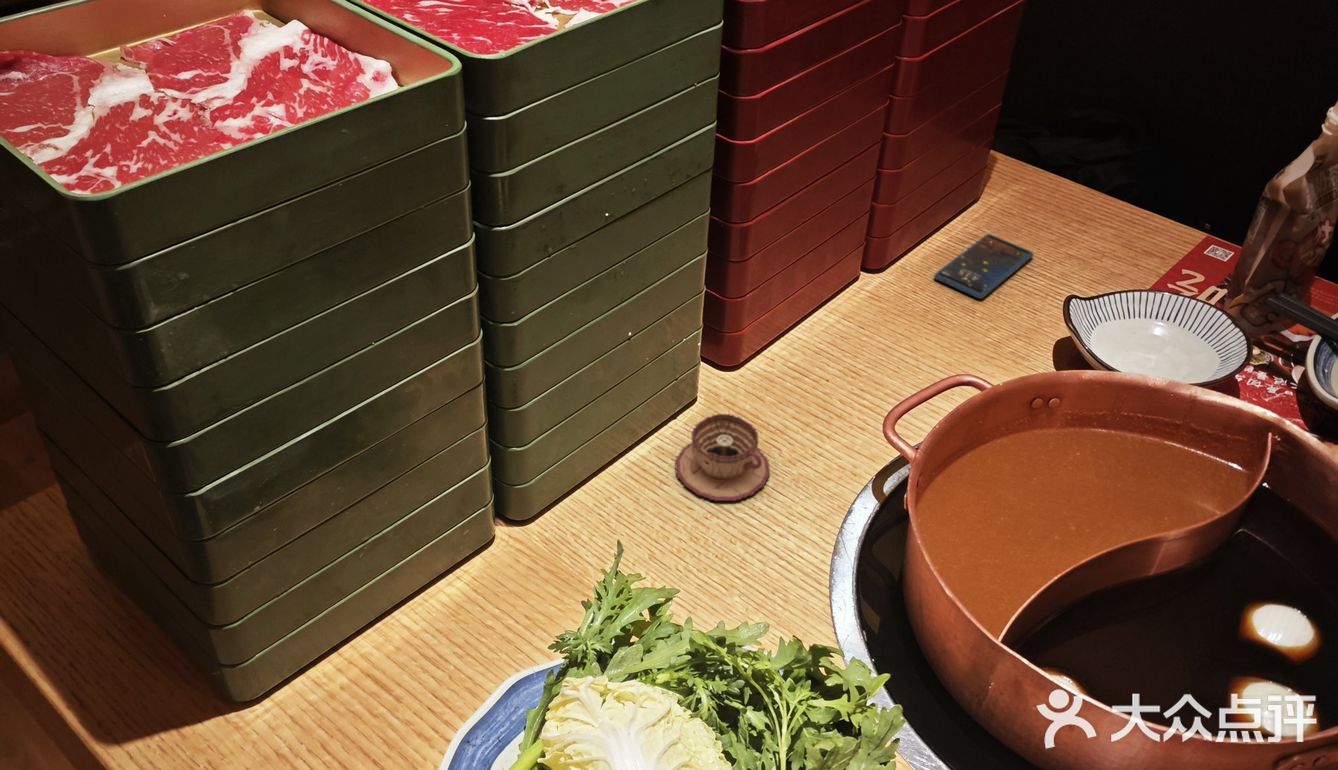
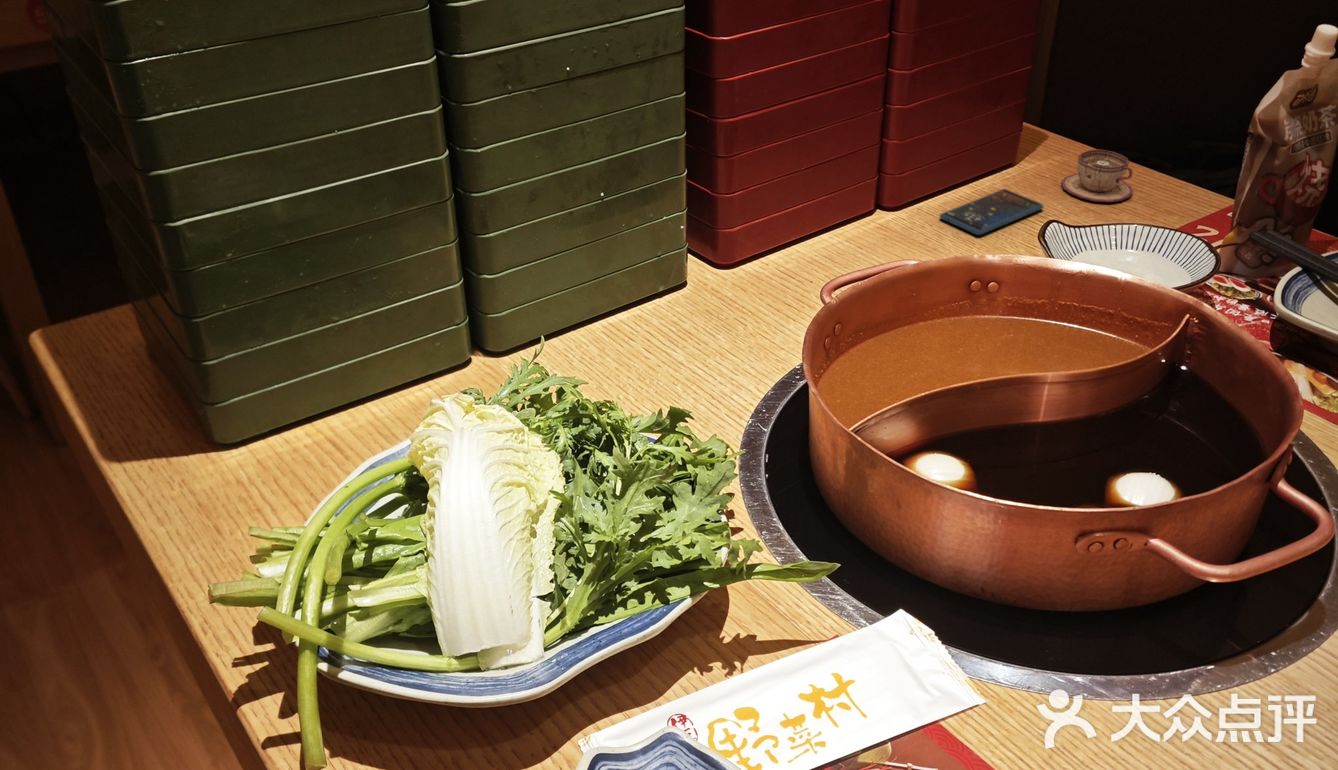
teacup: present [675,414,770,501] -> present [1061,149,1133,202]

